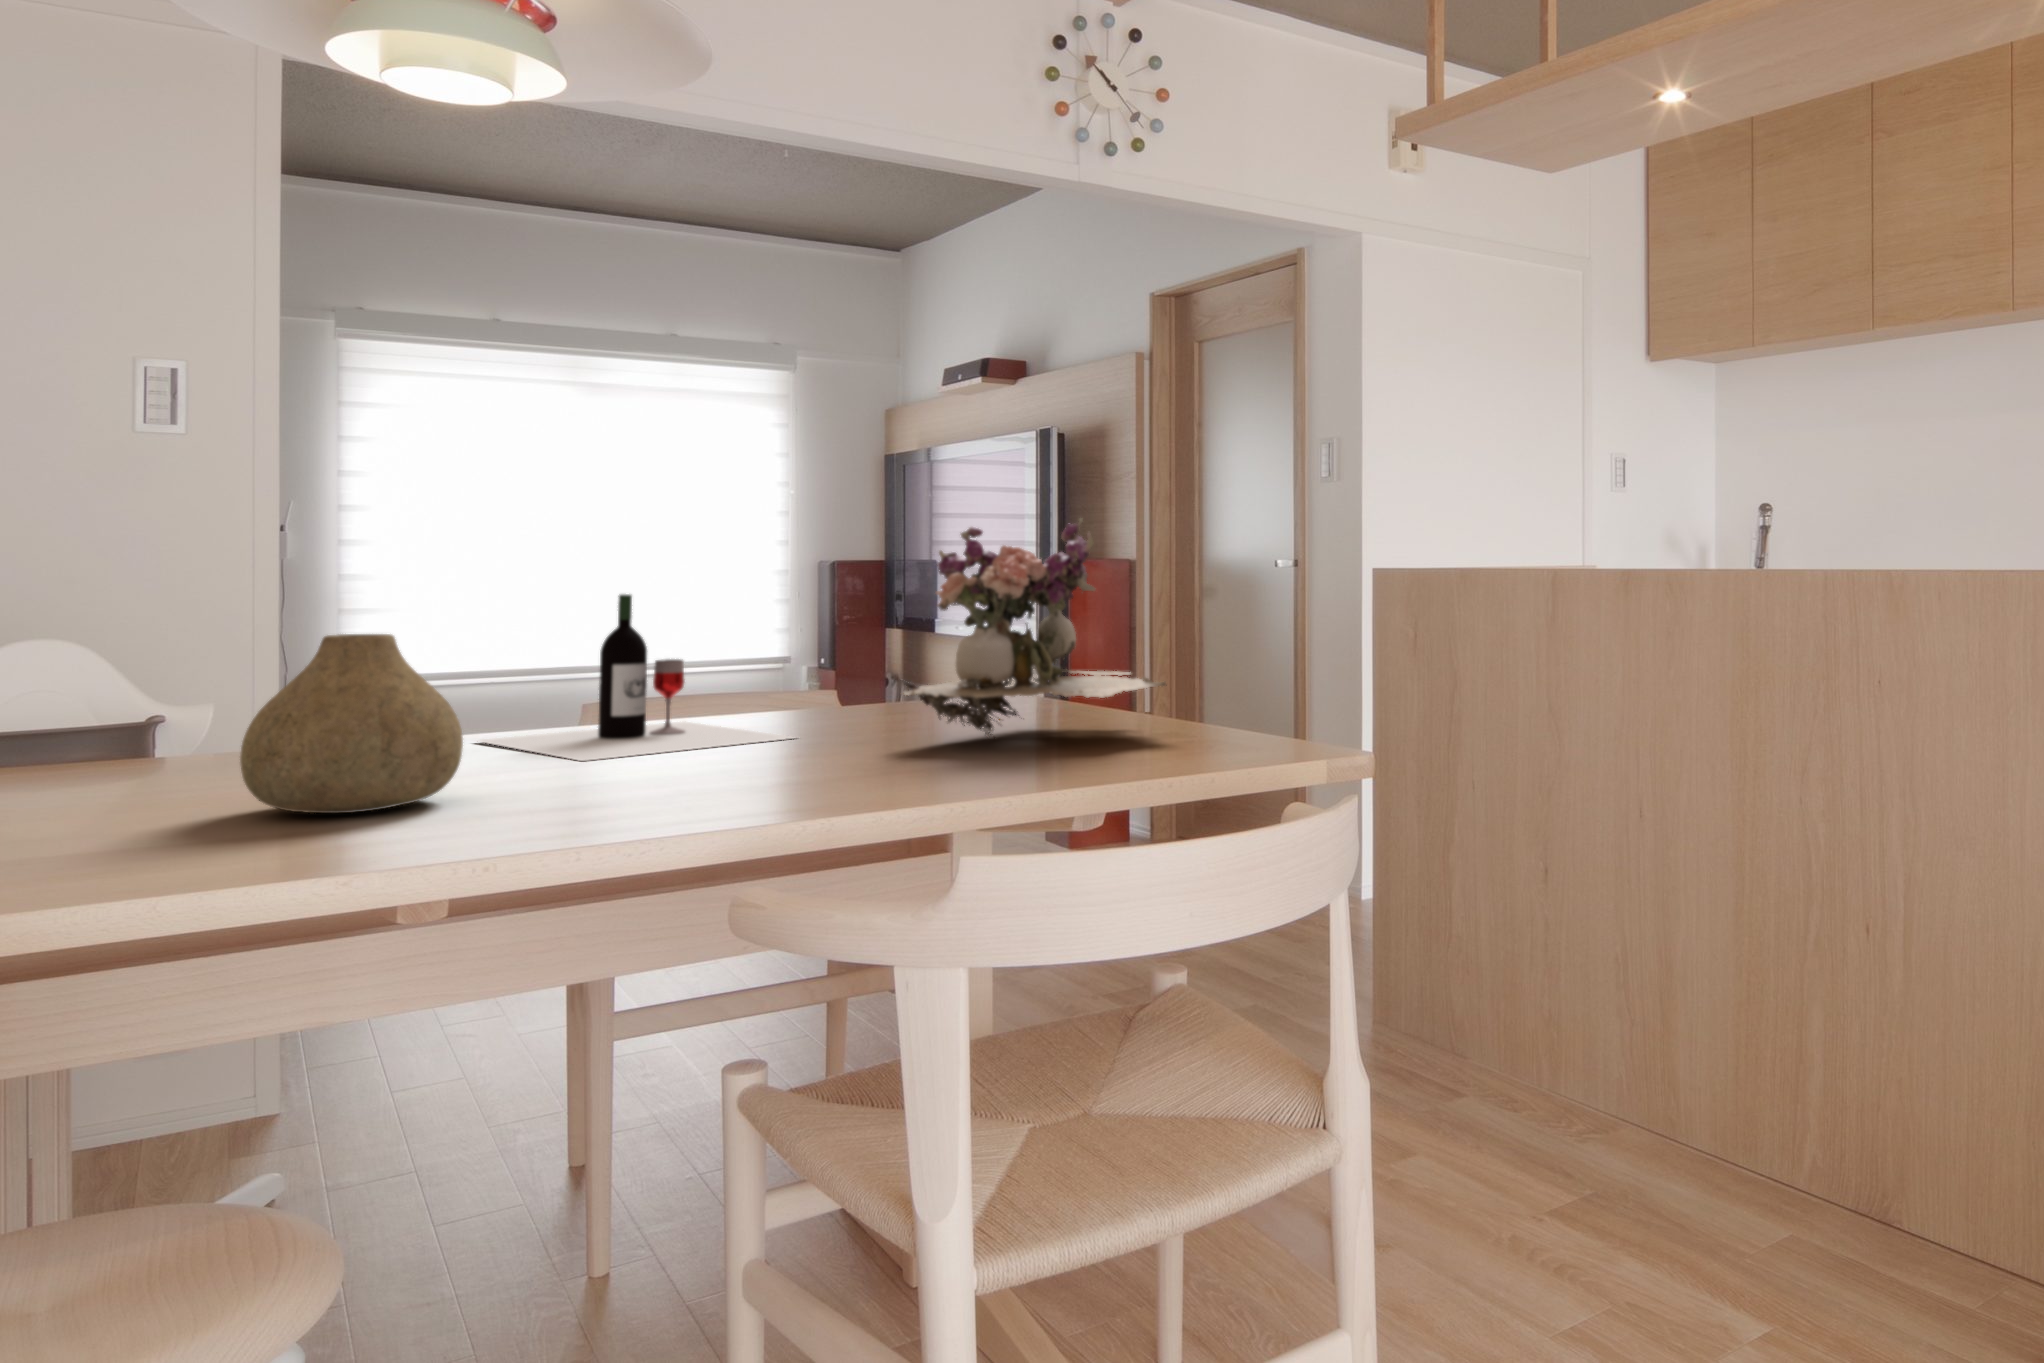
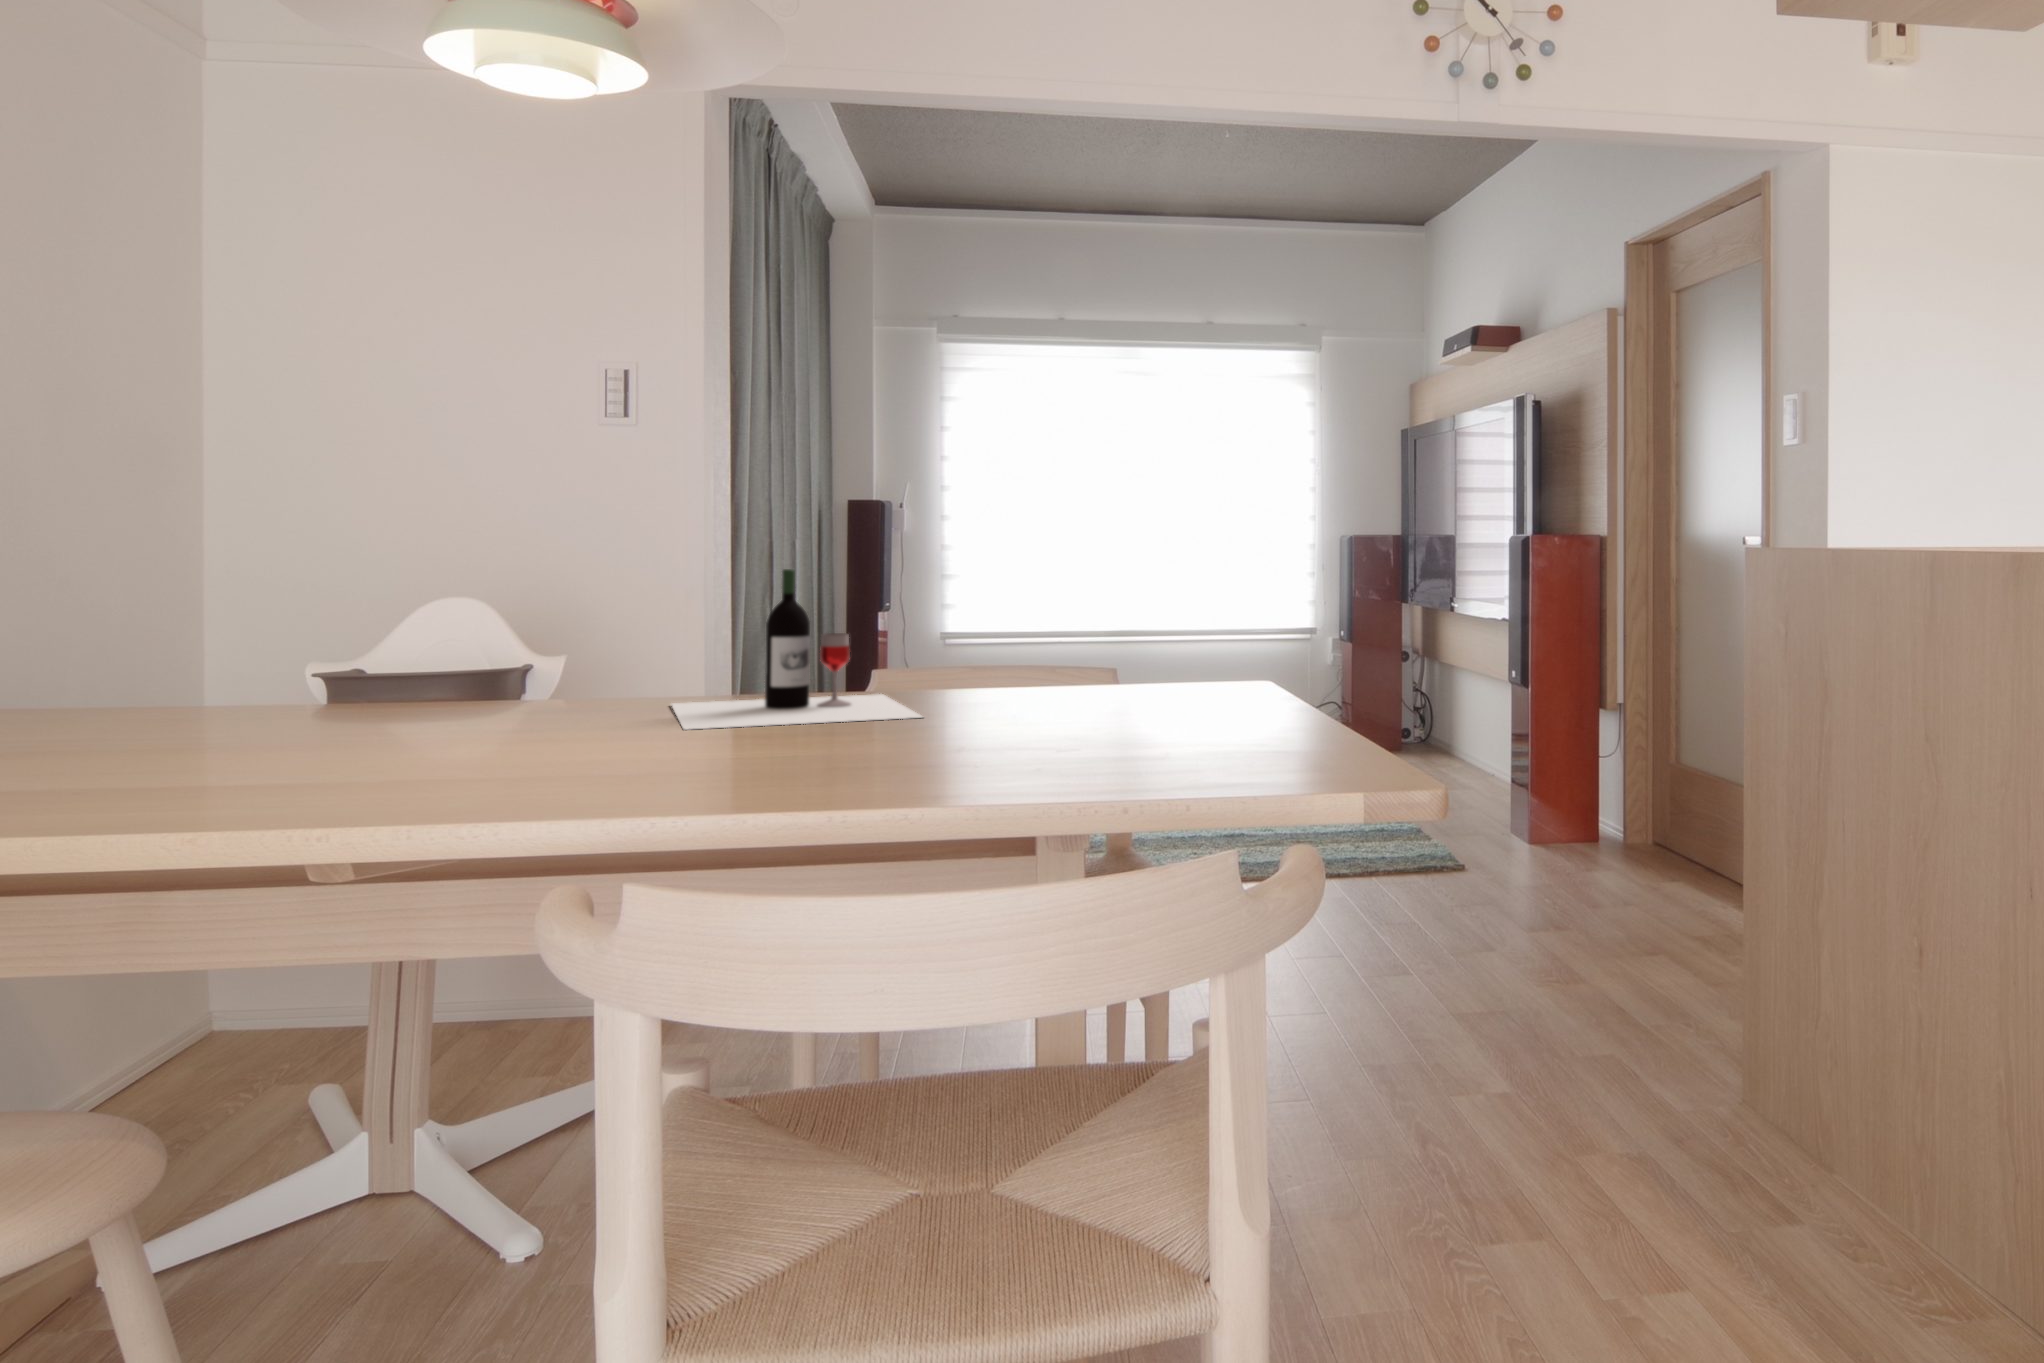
flower arrangement: present [901,519,1166,736] -> none [961,488,1270,731]
vase: present [240,634,463,813] -> none [281,604,482,767]

